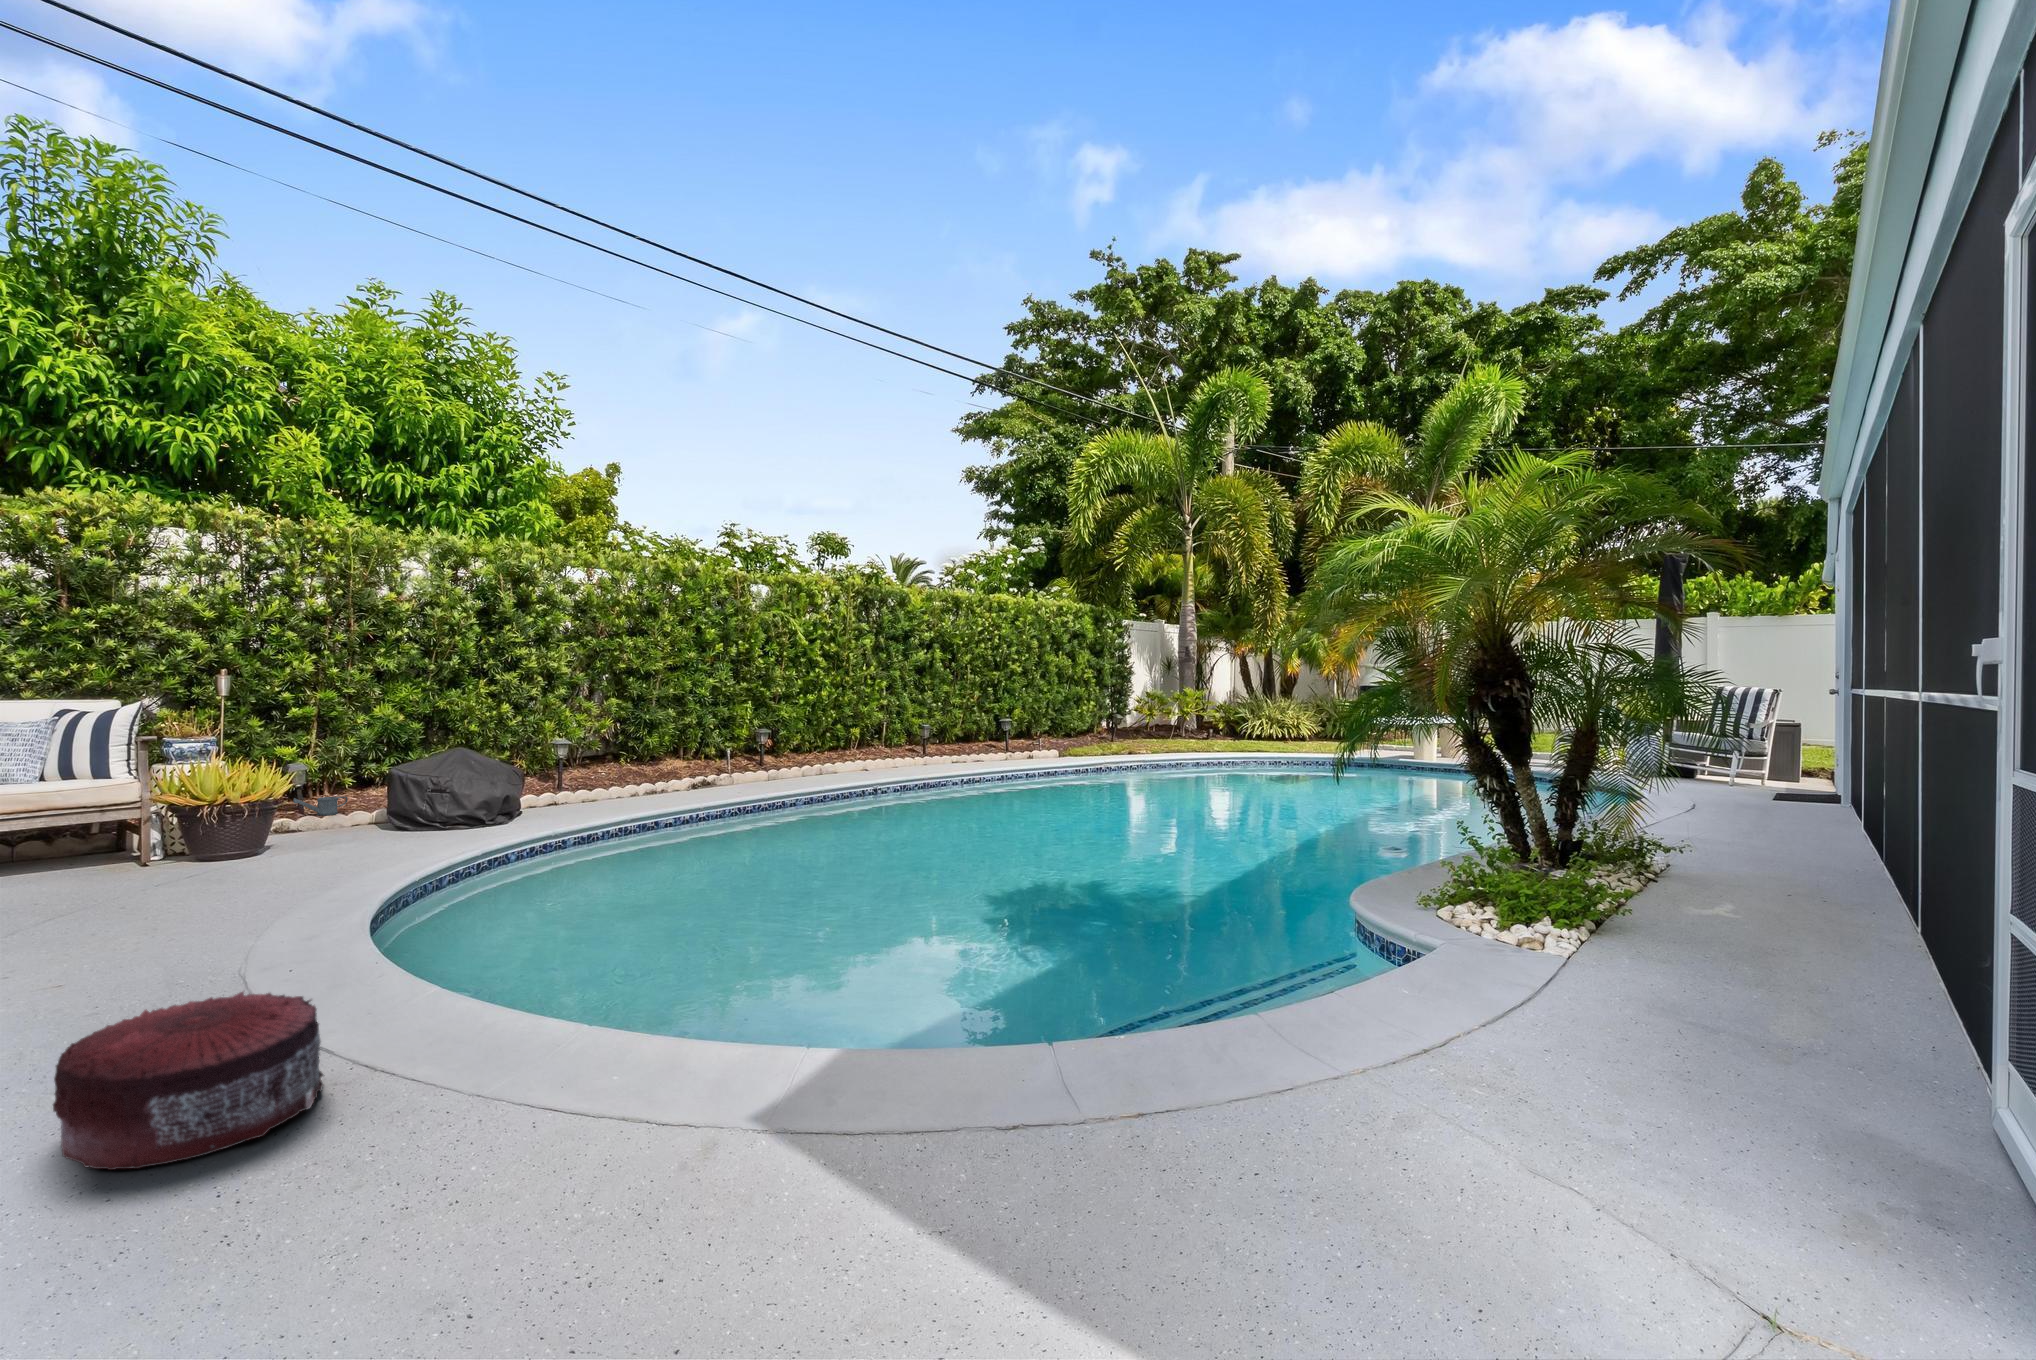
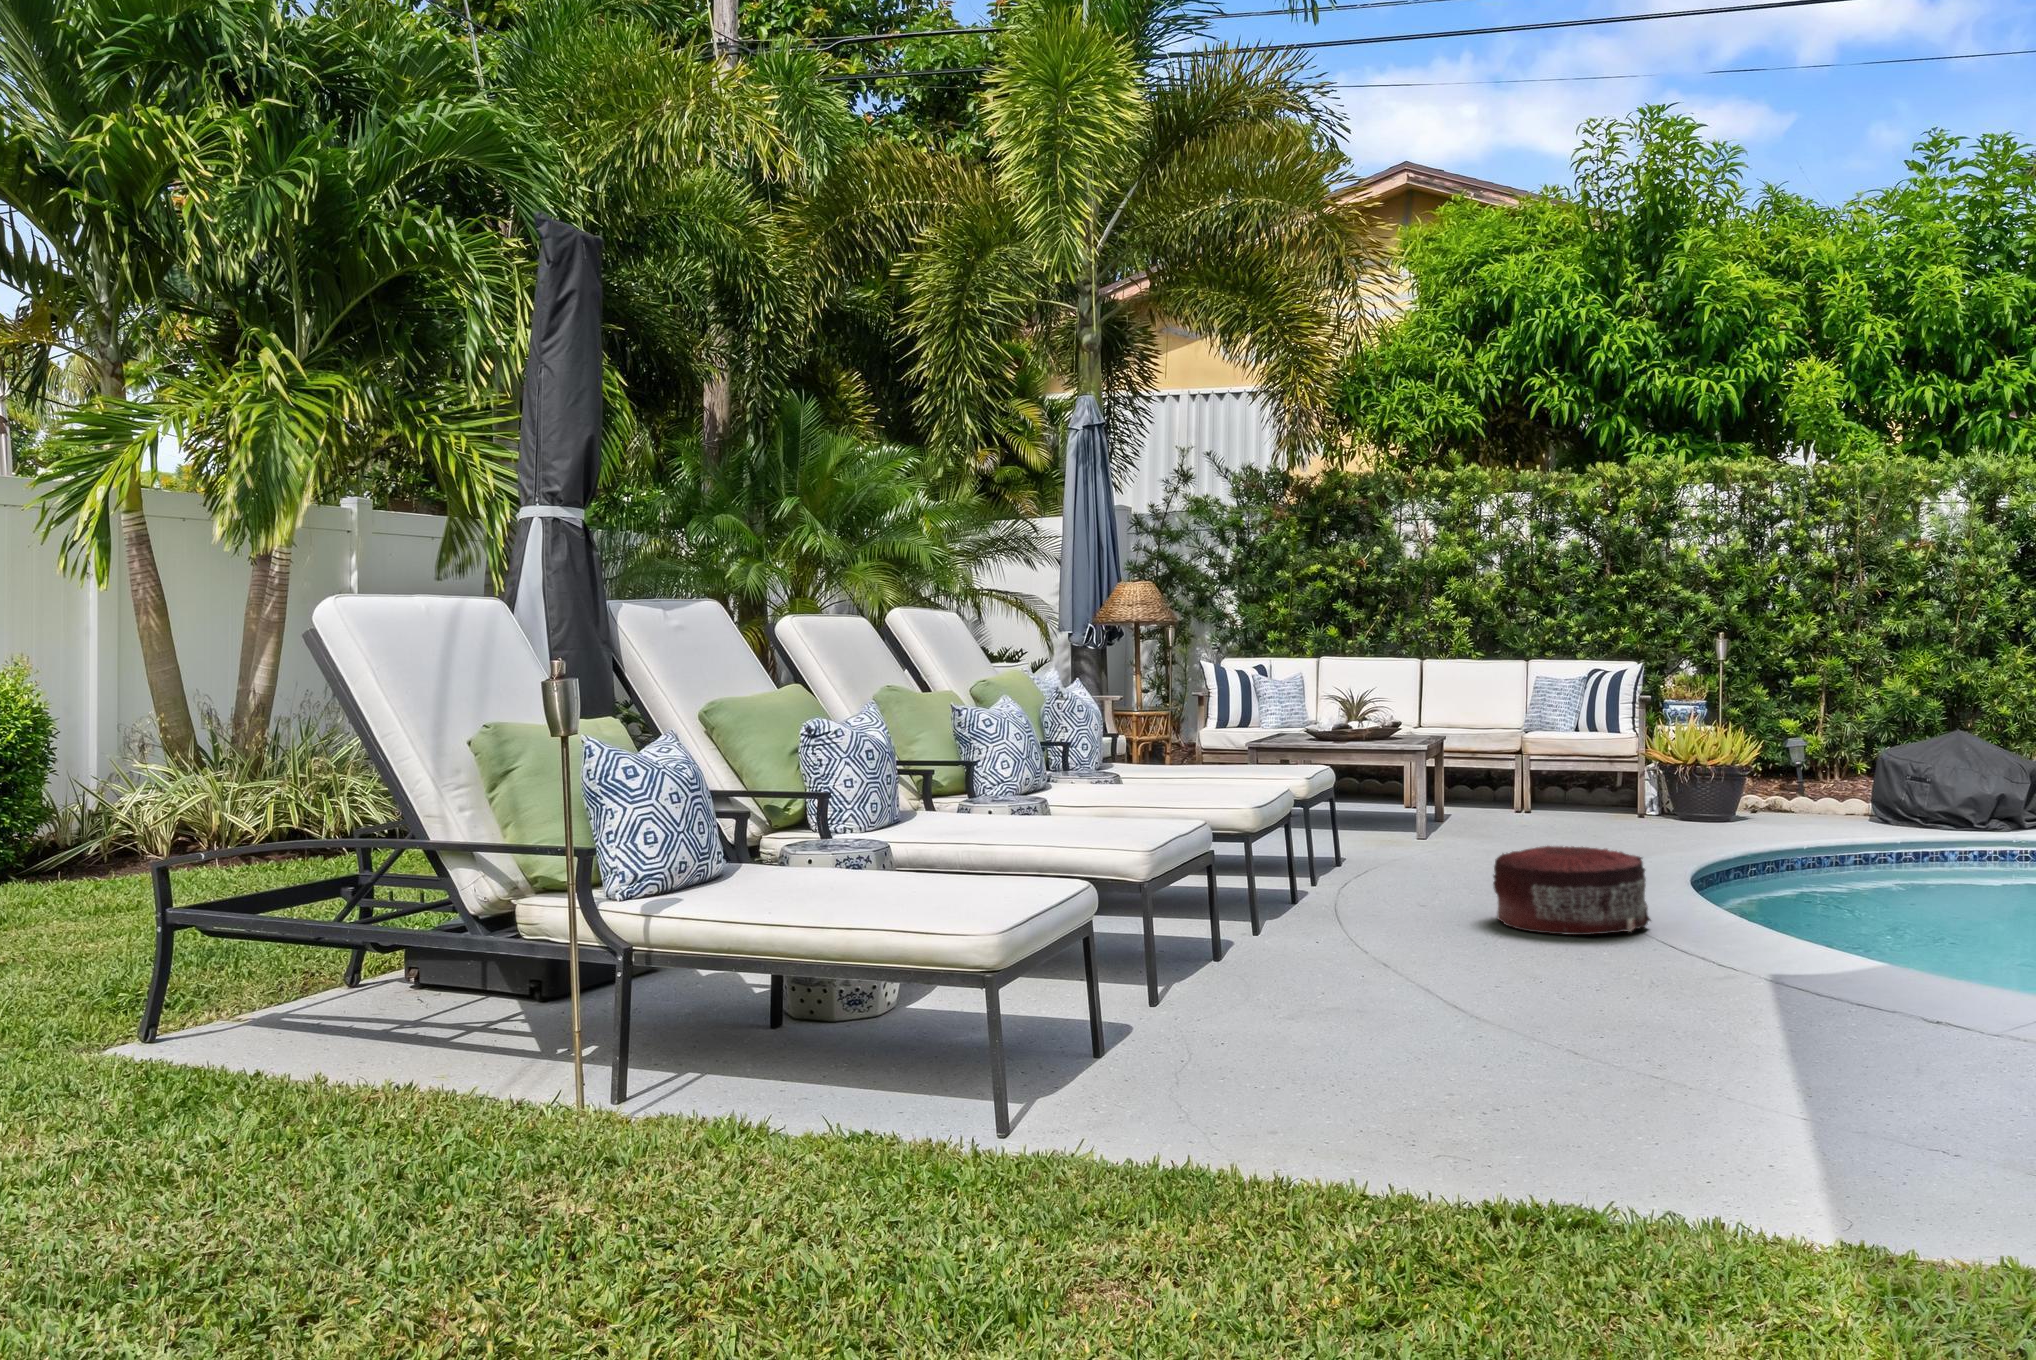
watering can: present [293,797,348,816] -> none [1798,779,1855,803]

